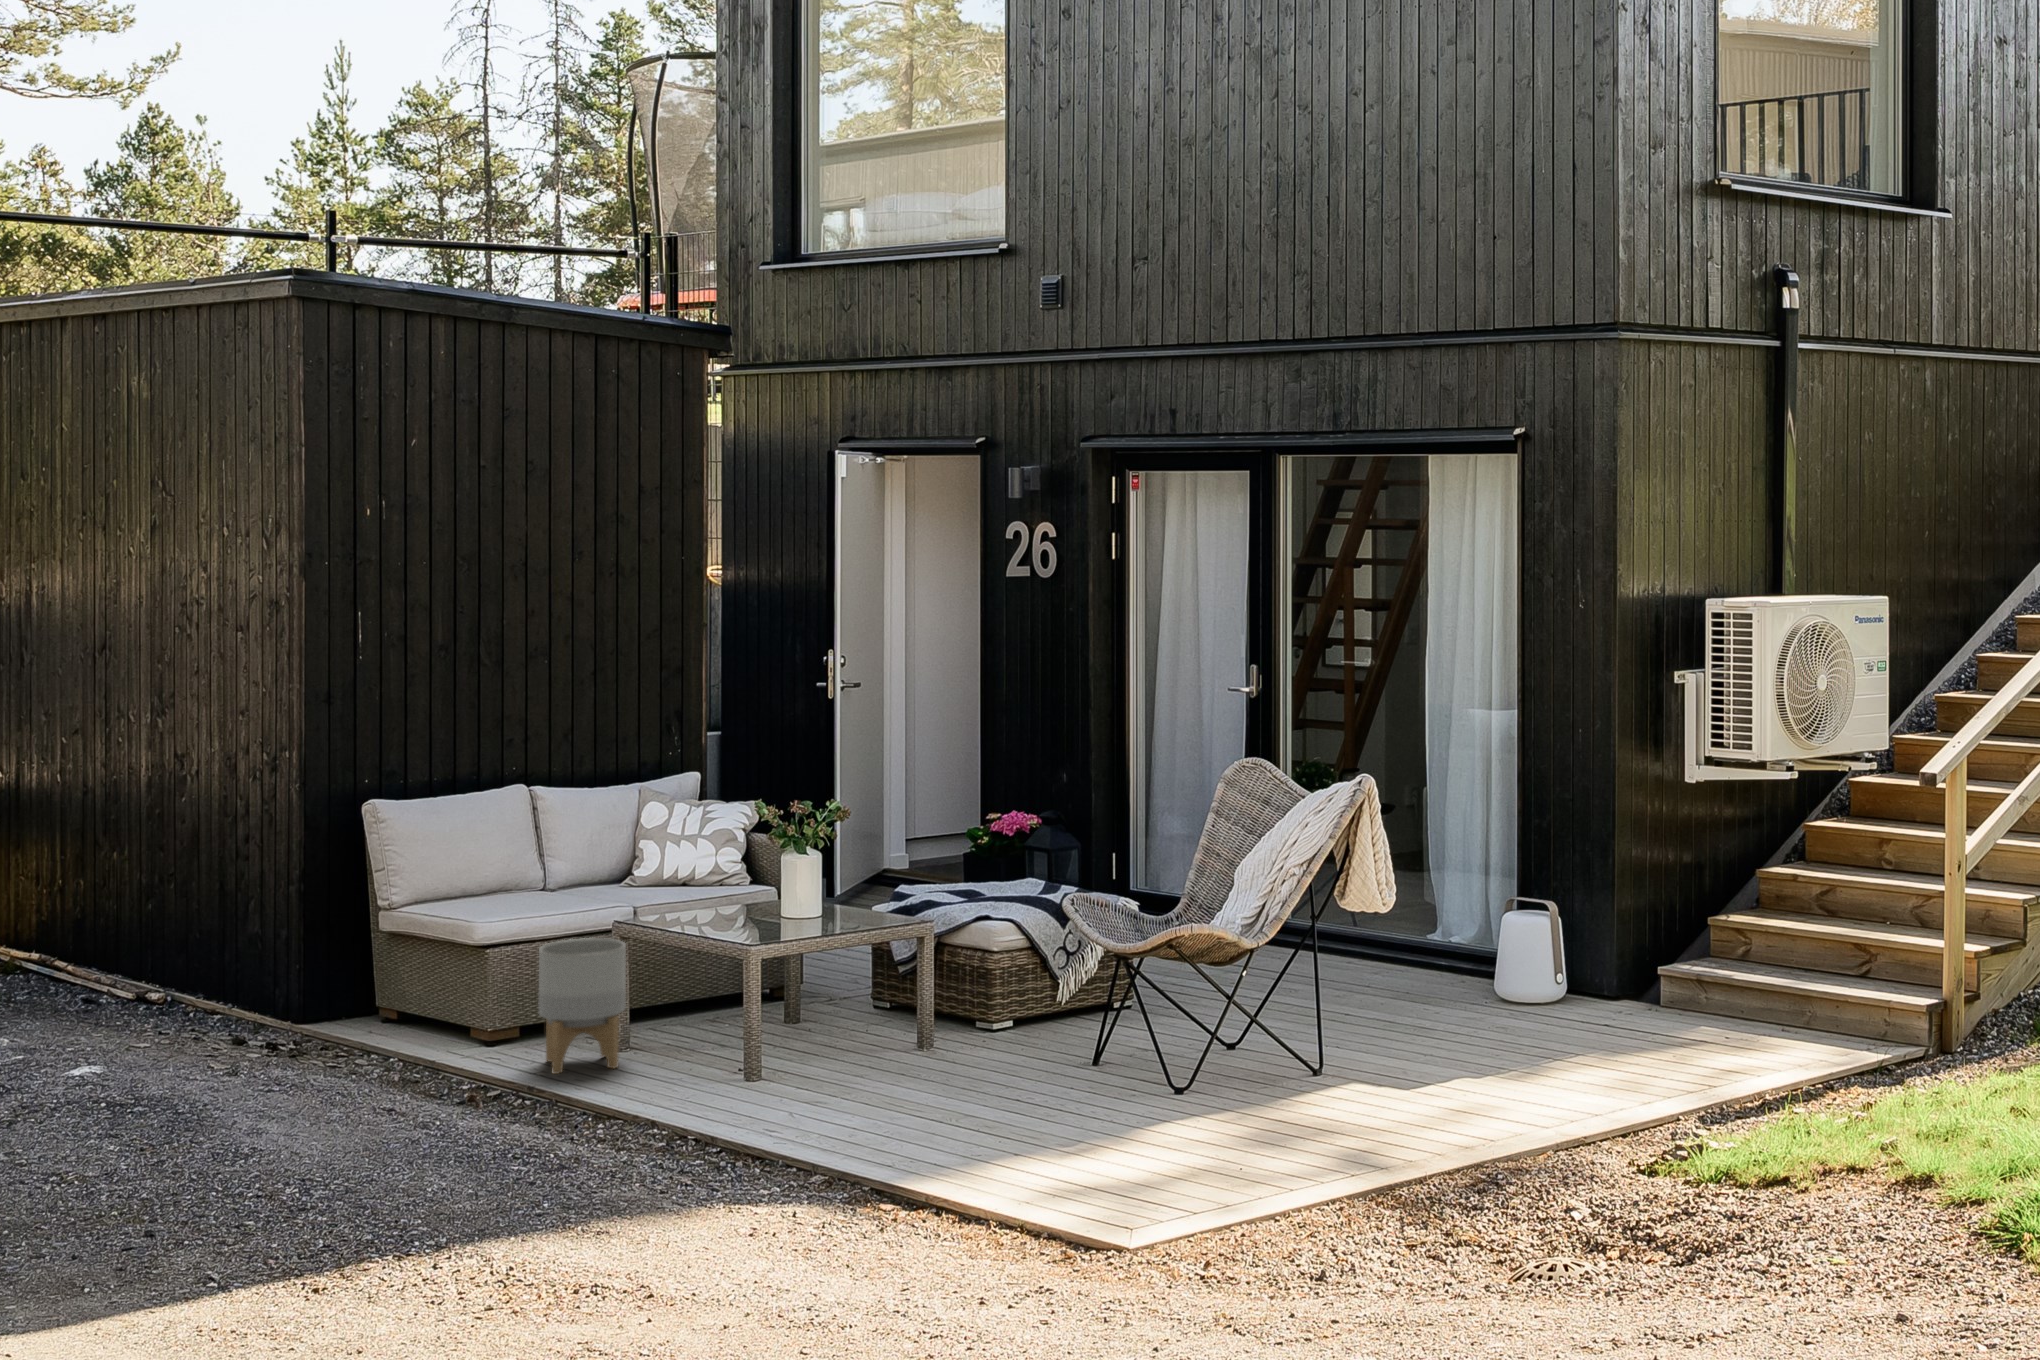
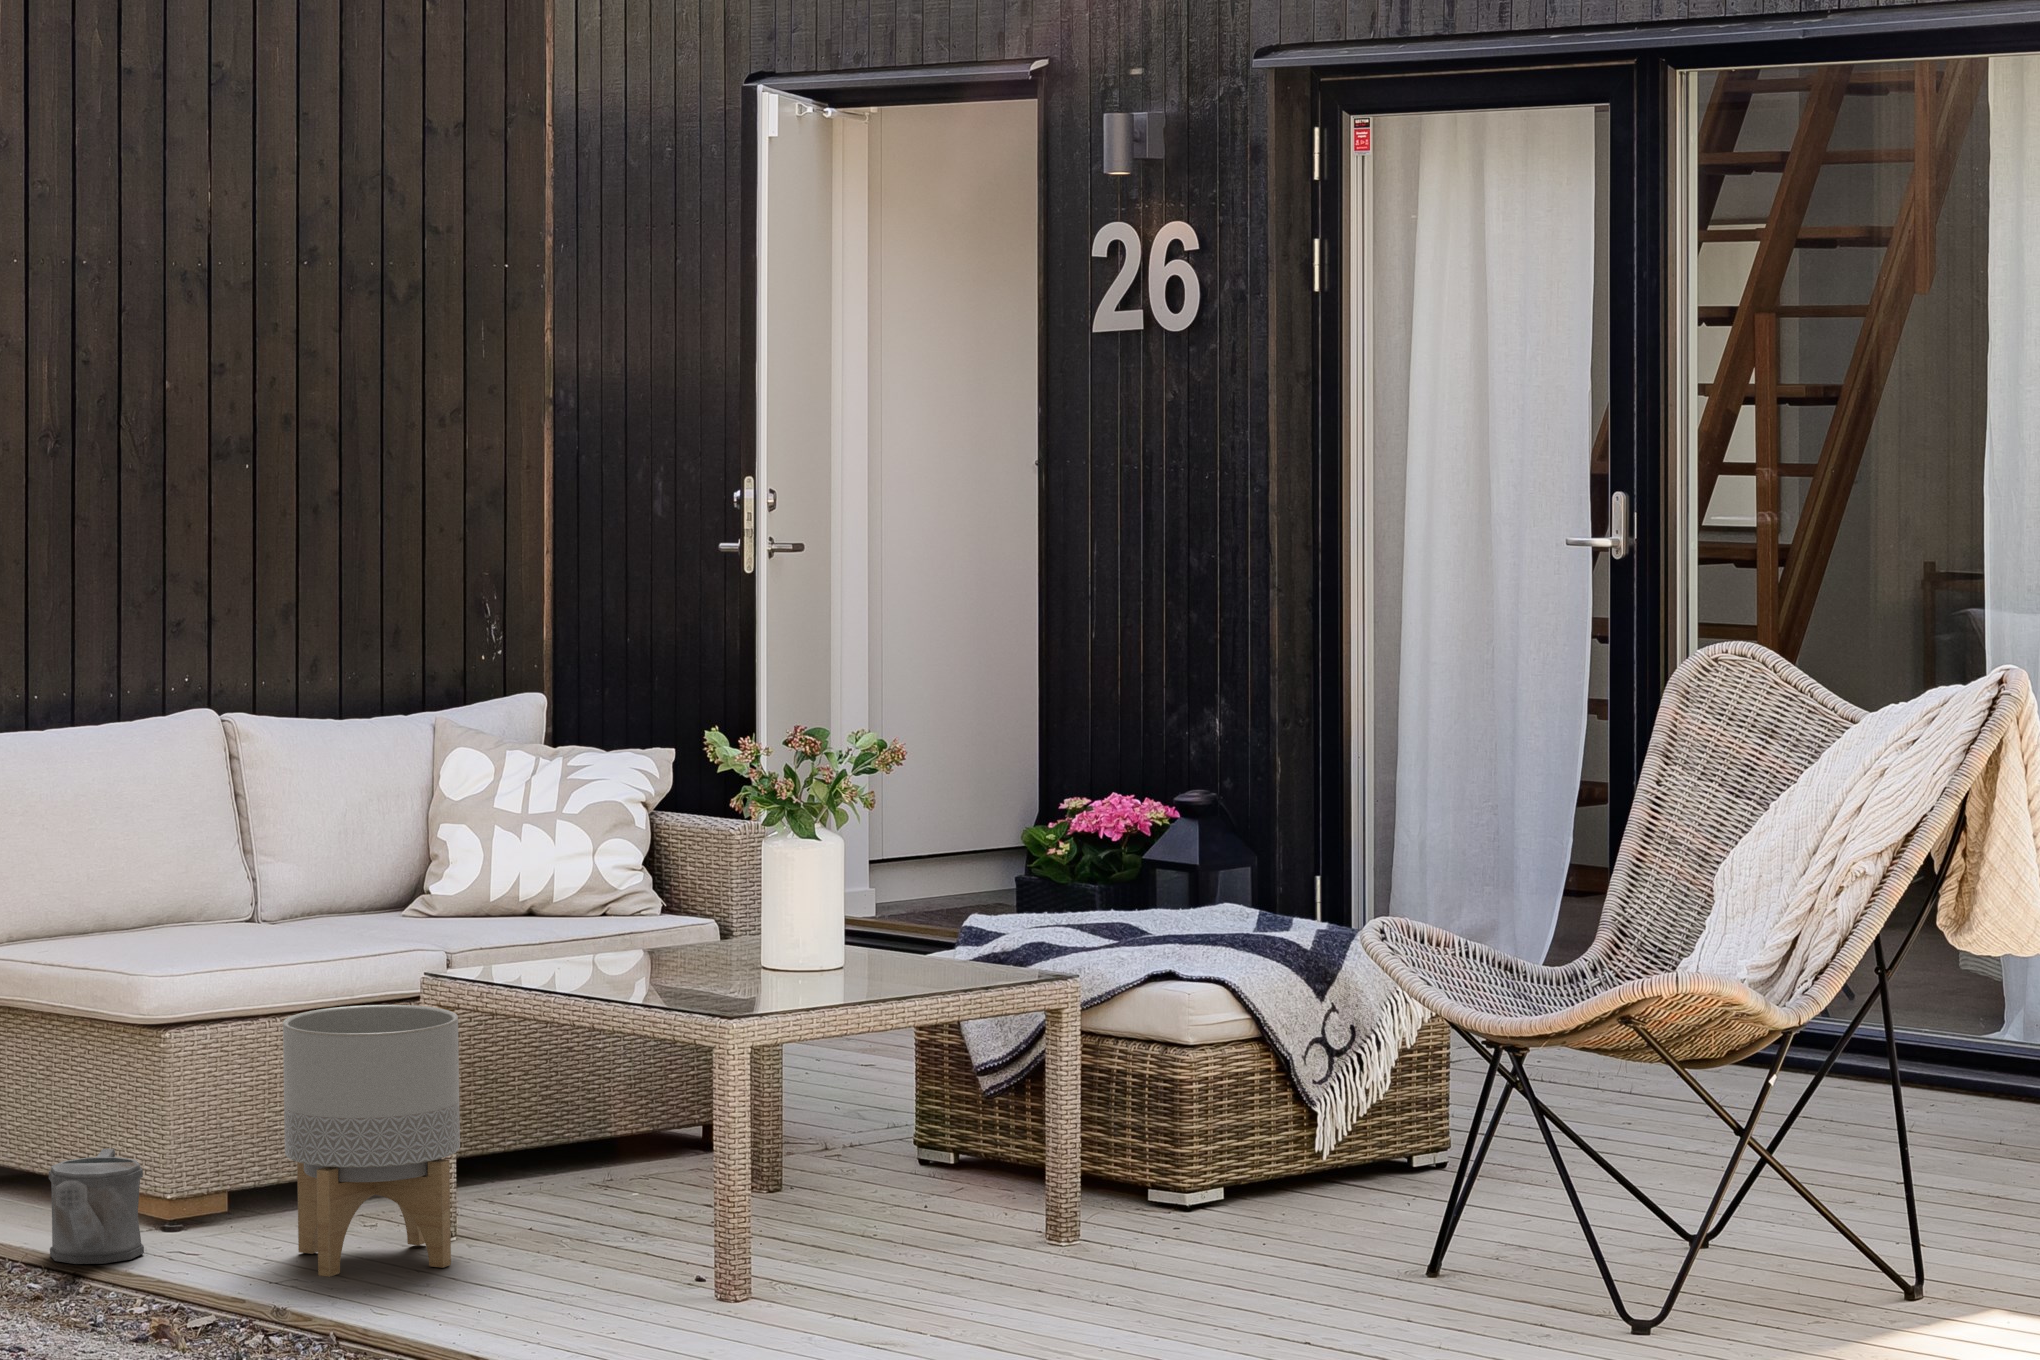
watering can: none [422,1010,470,1068] -> present [49,1149,144,1264]

